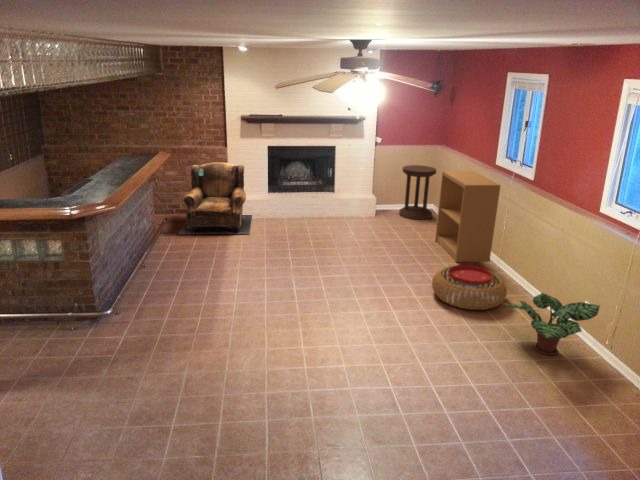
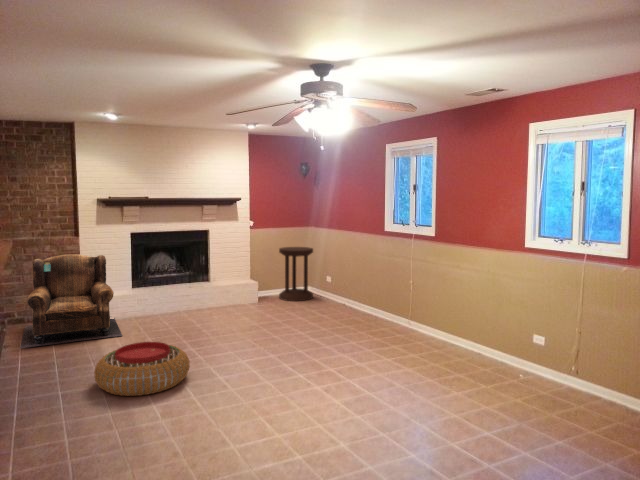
bookshelf: present [435,171,500,262] -> none [334,241,401,331]
pouf: present [432,265,507,310] -> present [94,342,190,396]
potted plant: present [504,293,600,355] -> none [463,329,562,395]

